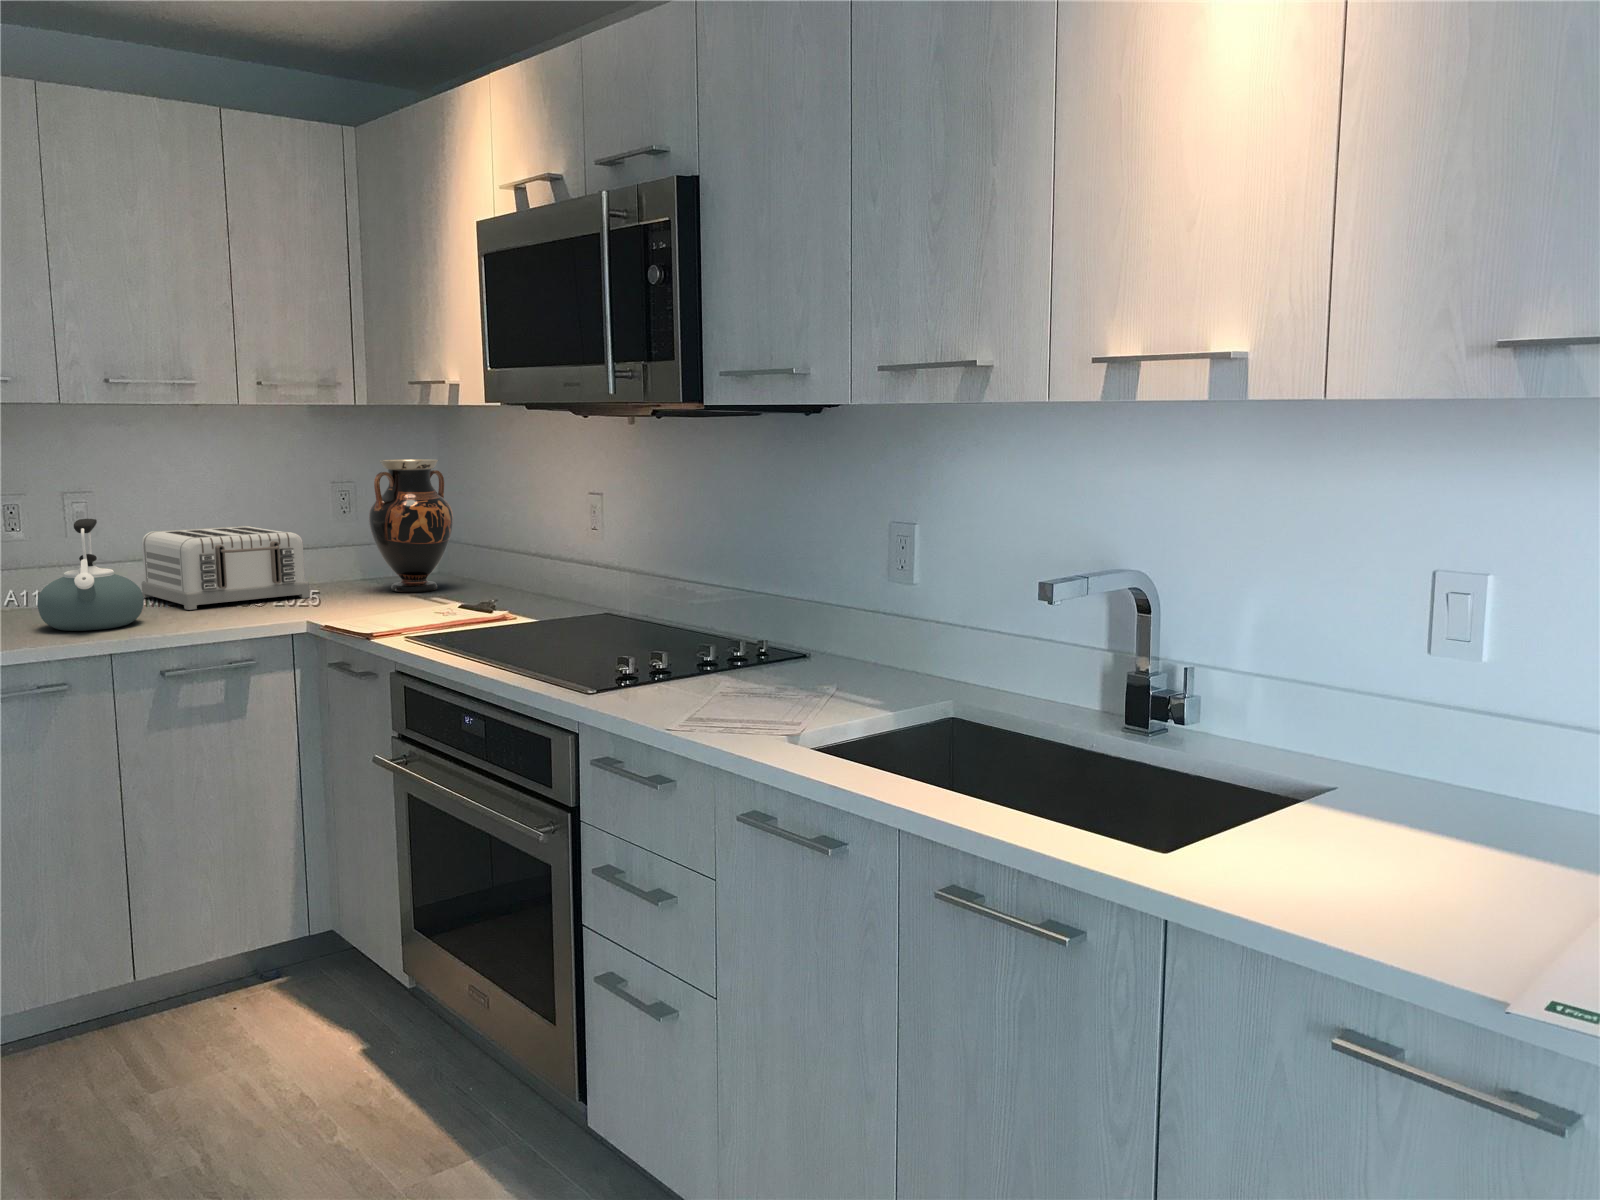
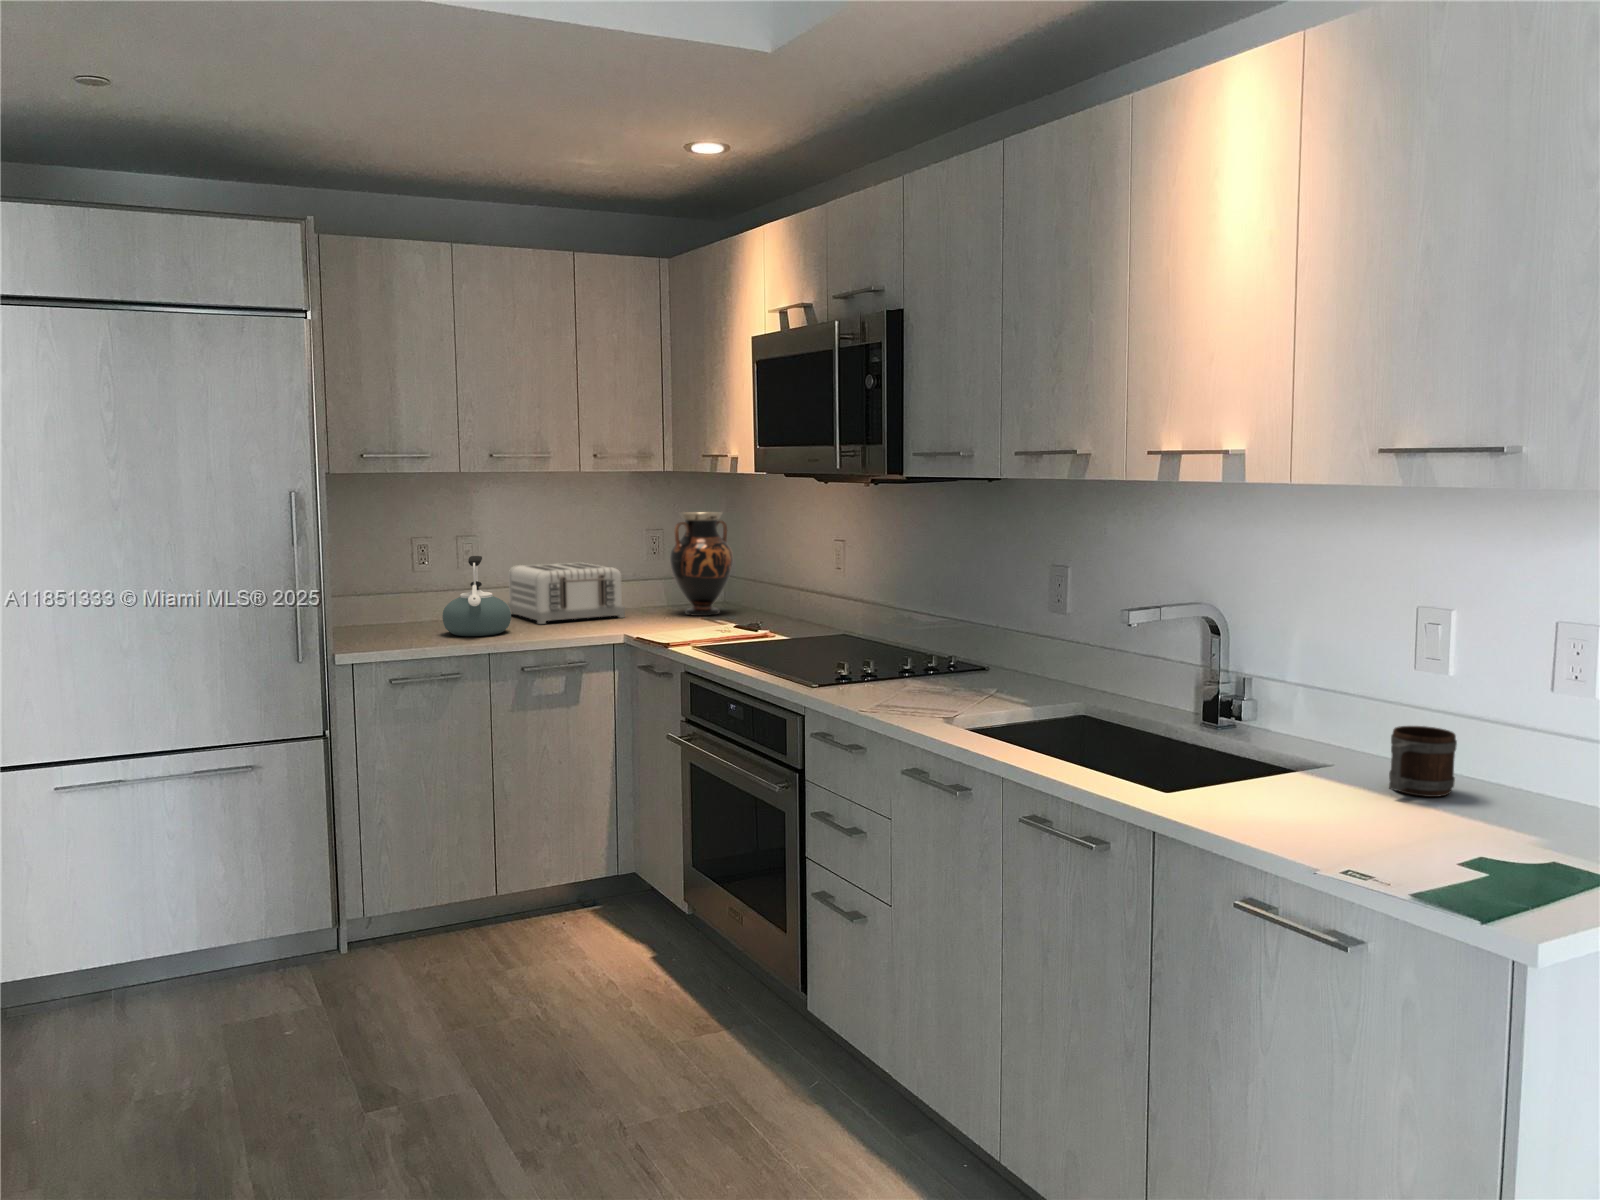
mug: none [1436,734,1533,835] -> present [1389,726,1457,797]

